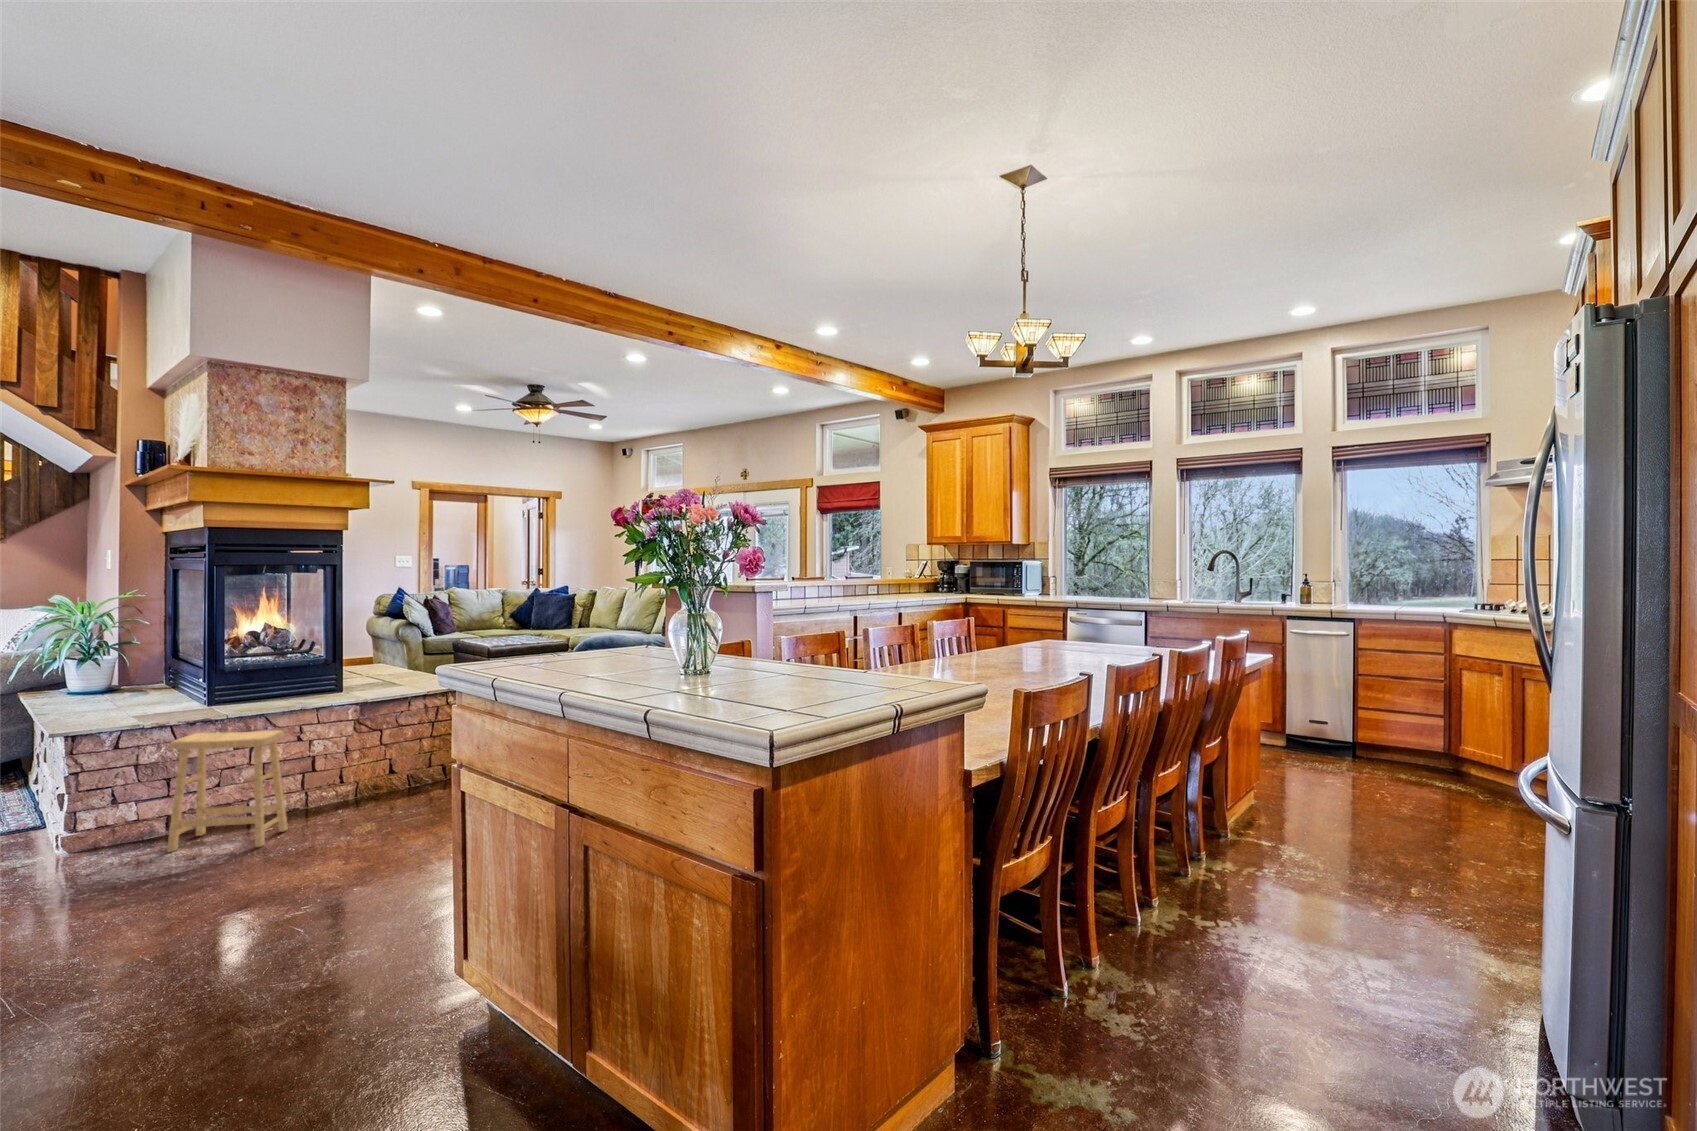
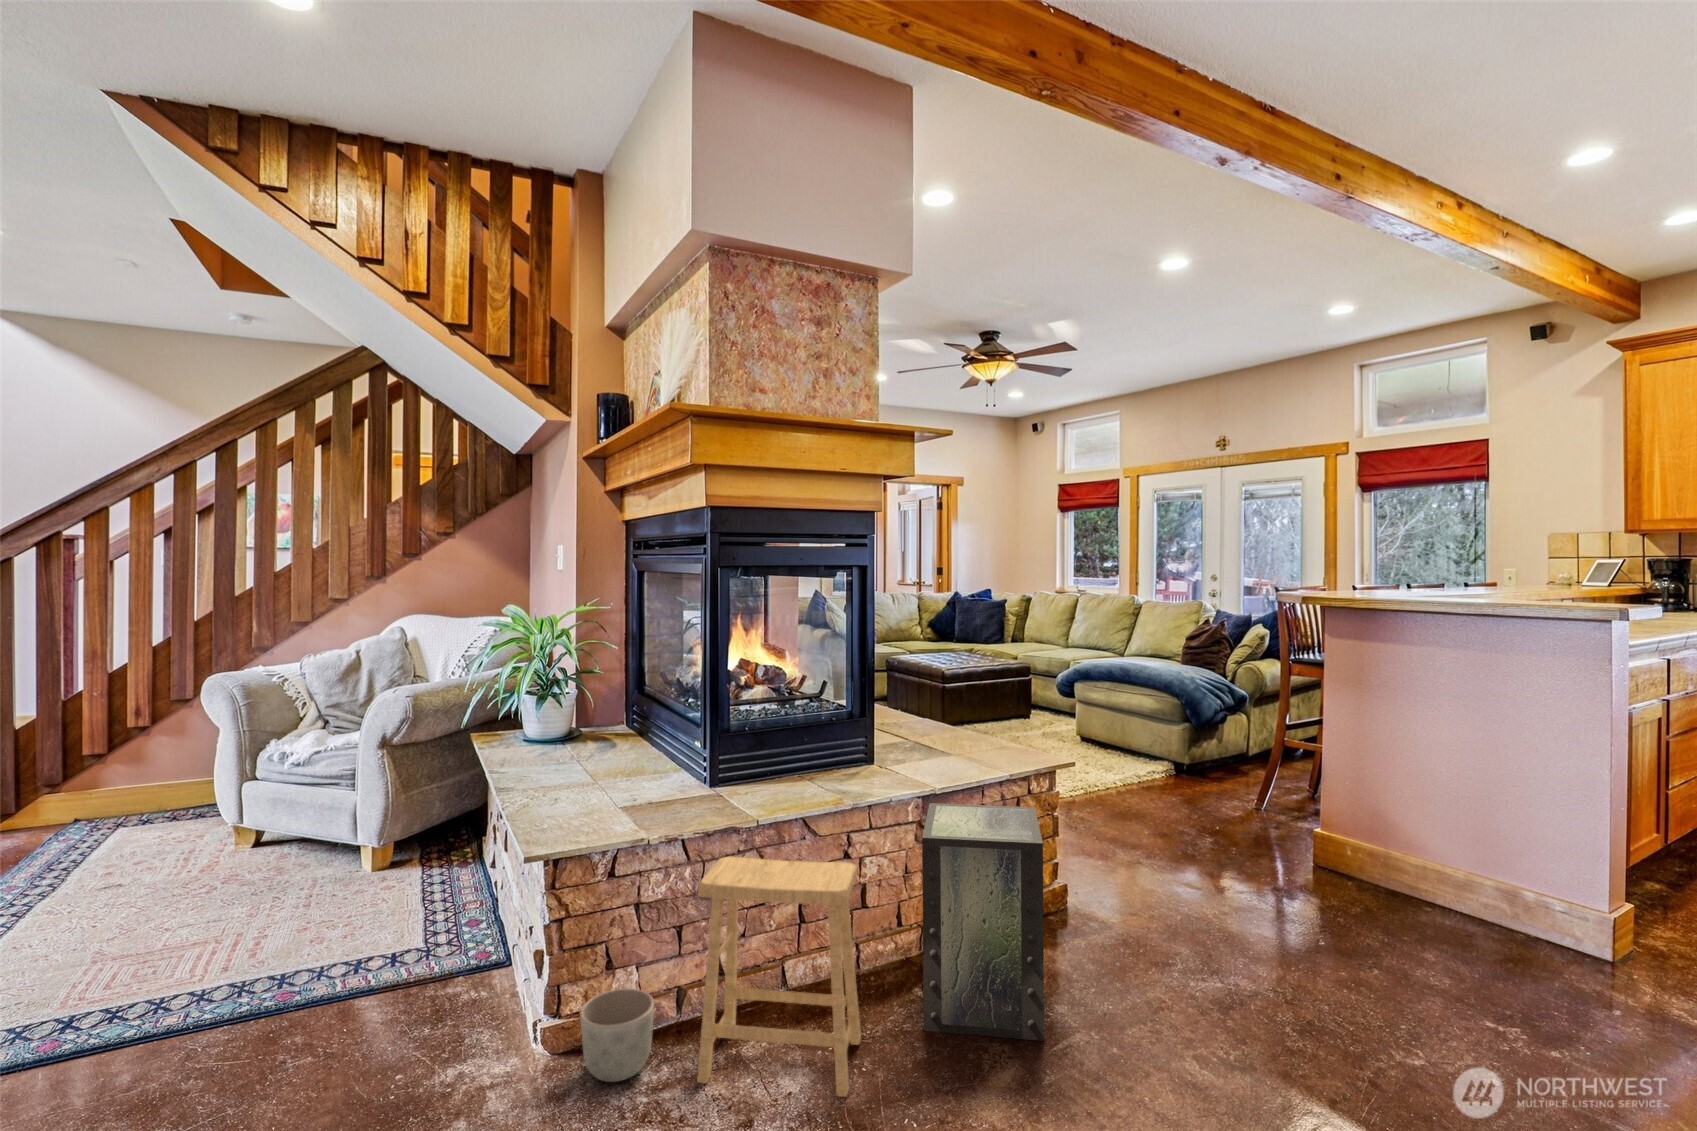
storage box: none [332,703,425,824] -> present [922,803,1044,1041]
planter: none [85,811,141,857] -> present [580,988,654,1082]

